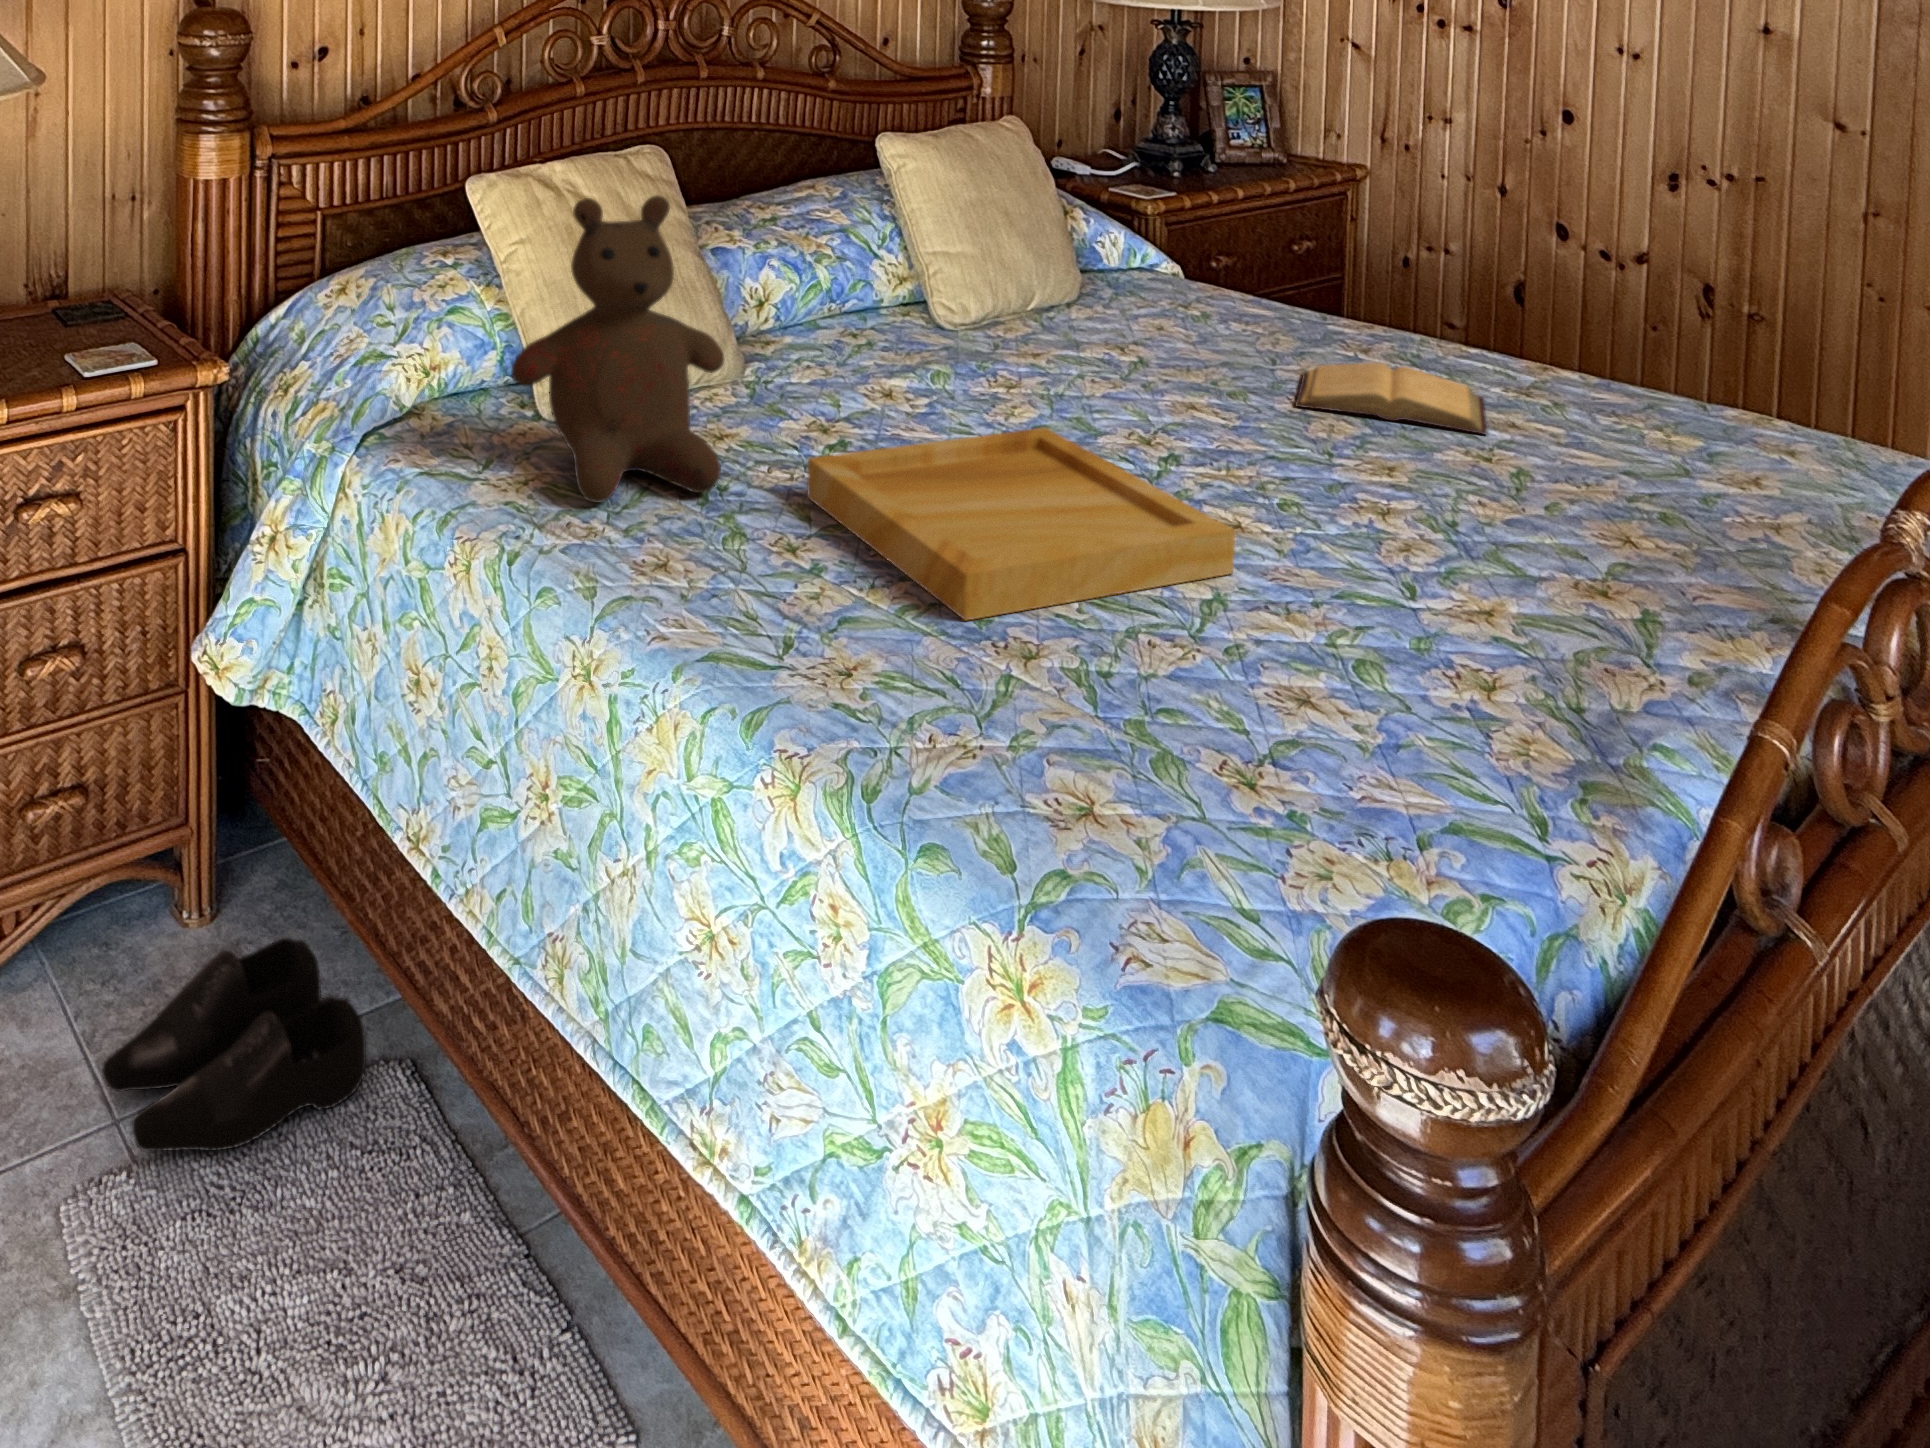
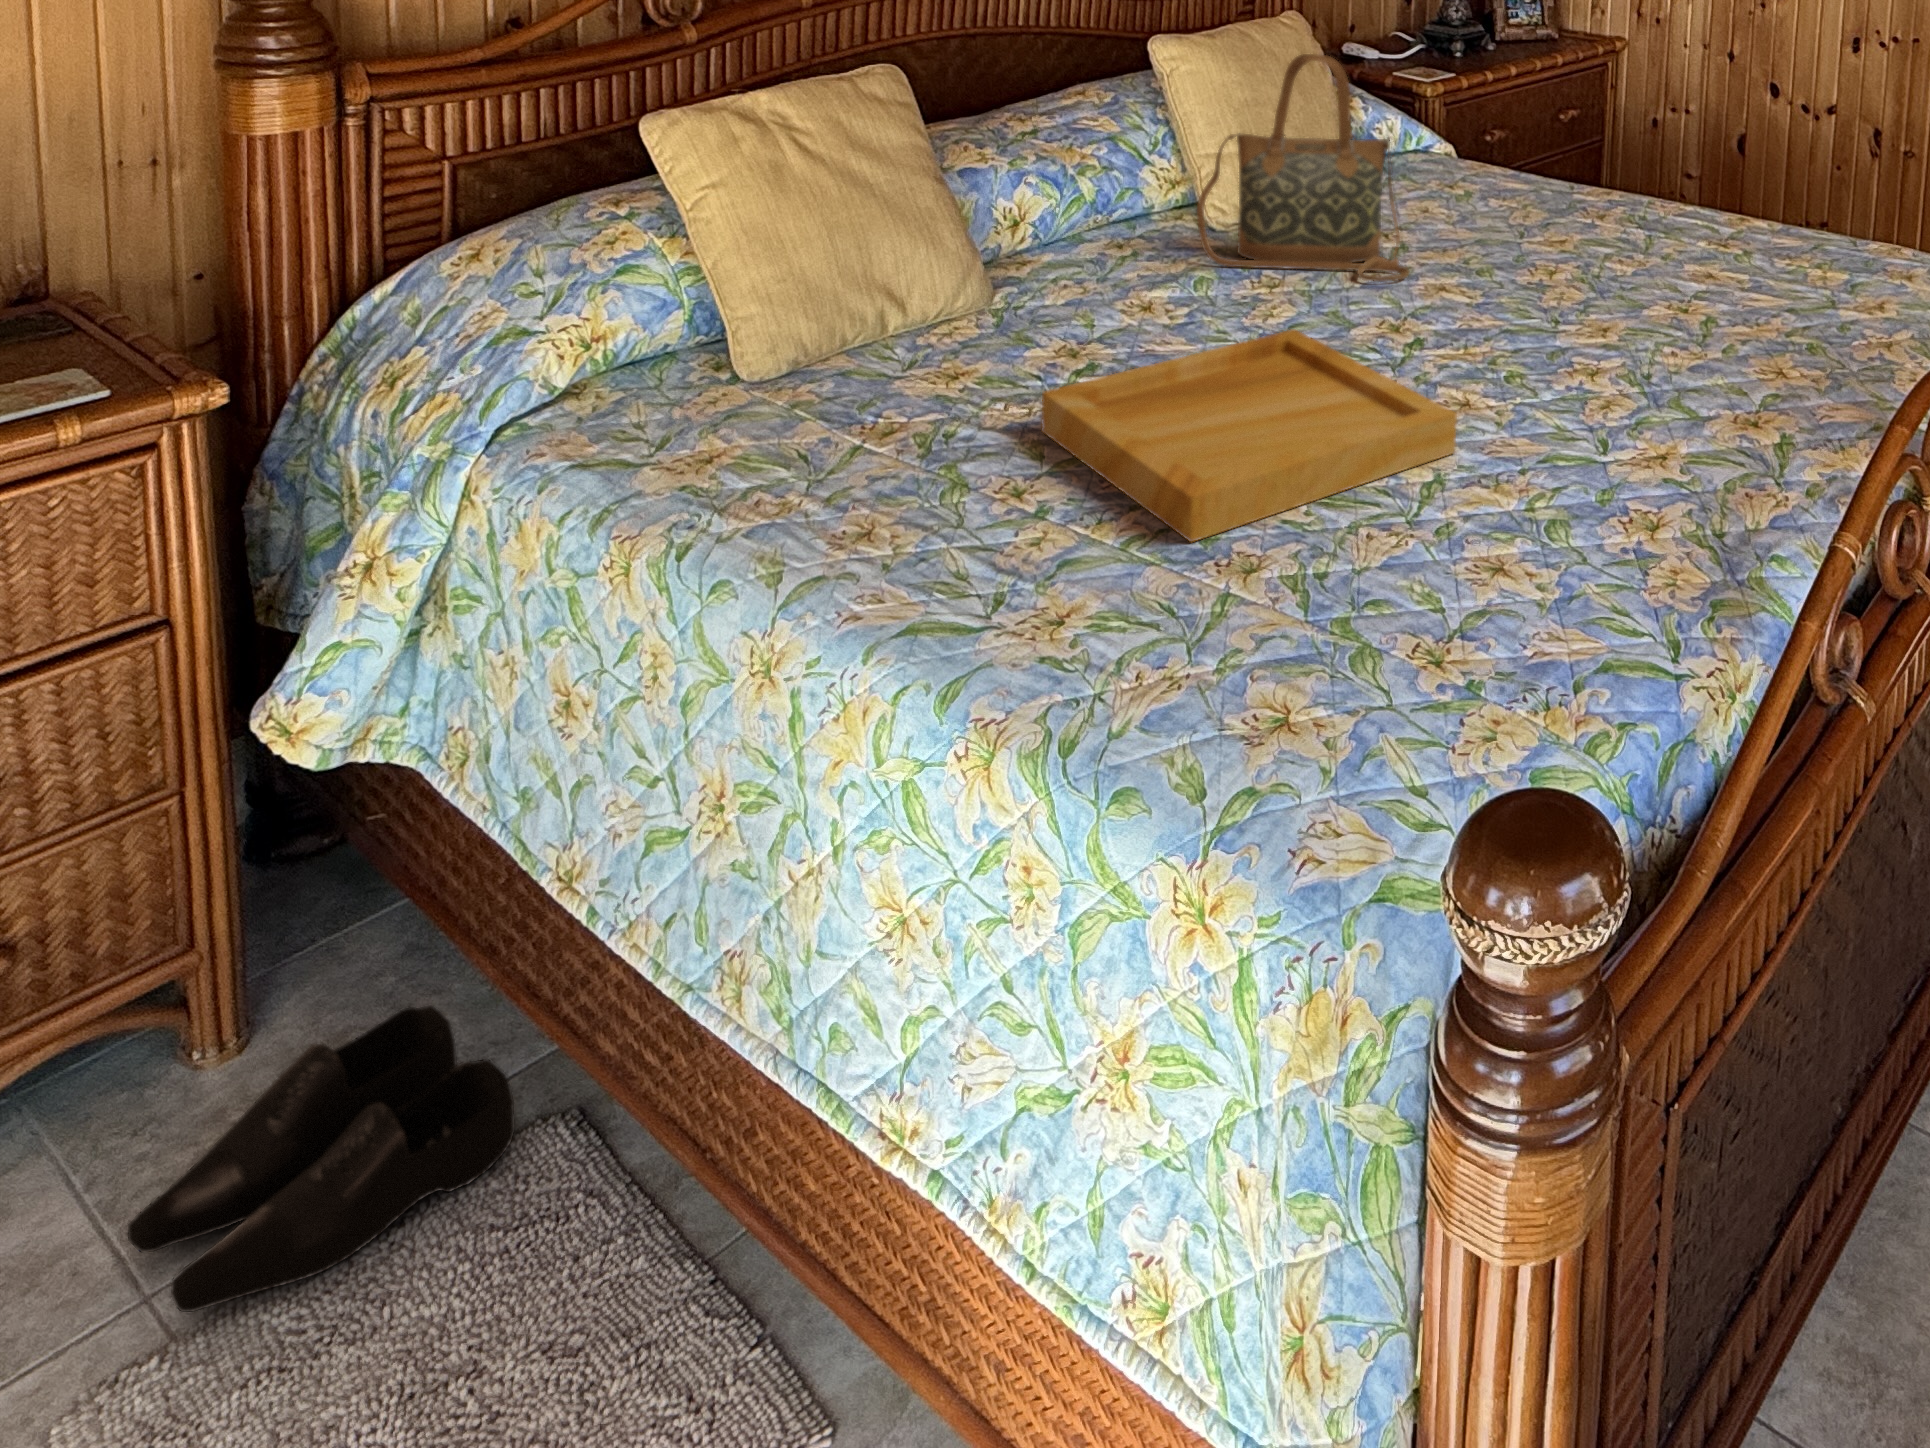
handbag: none [932,154,1156,394] -> present [1197,54,1409,282]
teddy bear: present [511,195,724,503] -> none [688,128,954,471]
book: present [1296,363,1488,434] -> none [1533,230,1691,288]

